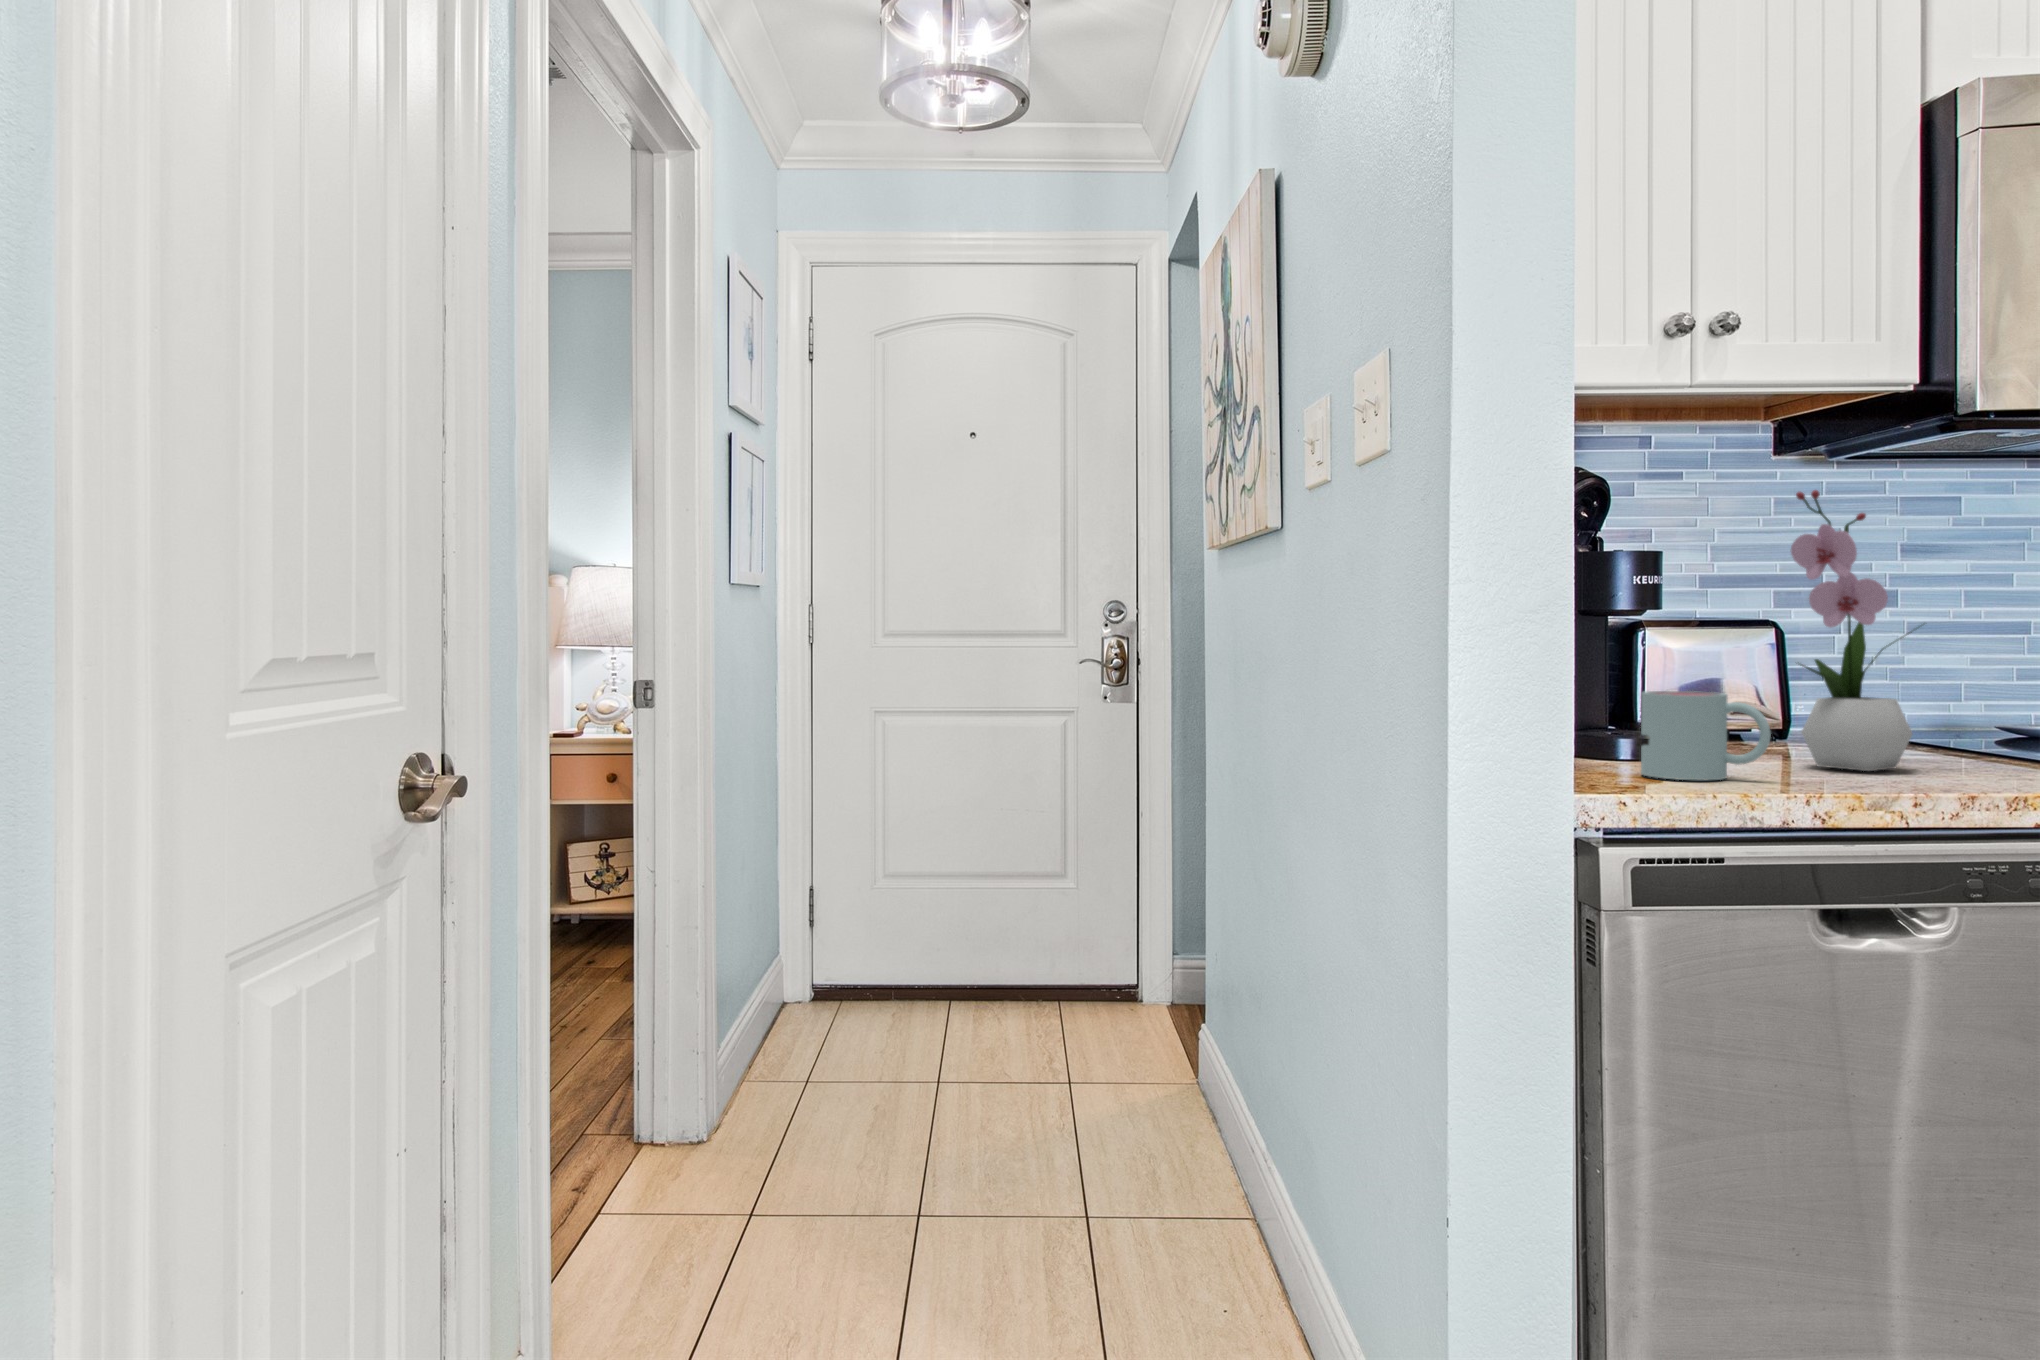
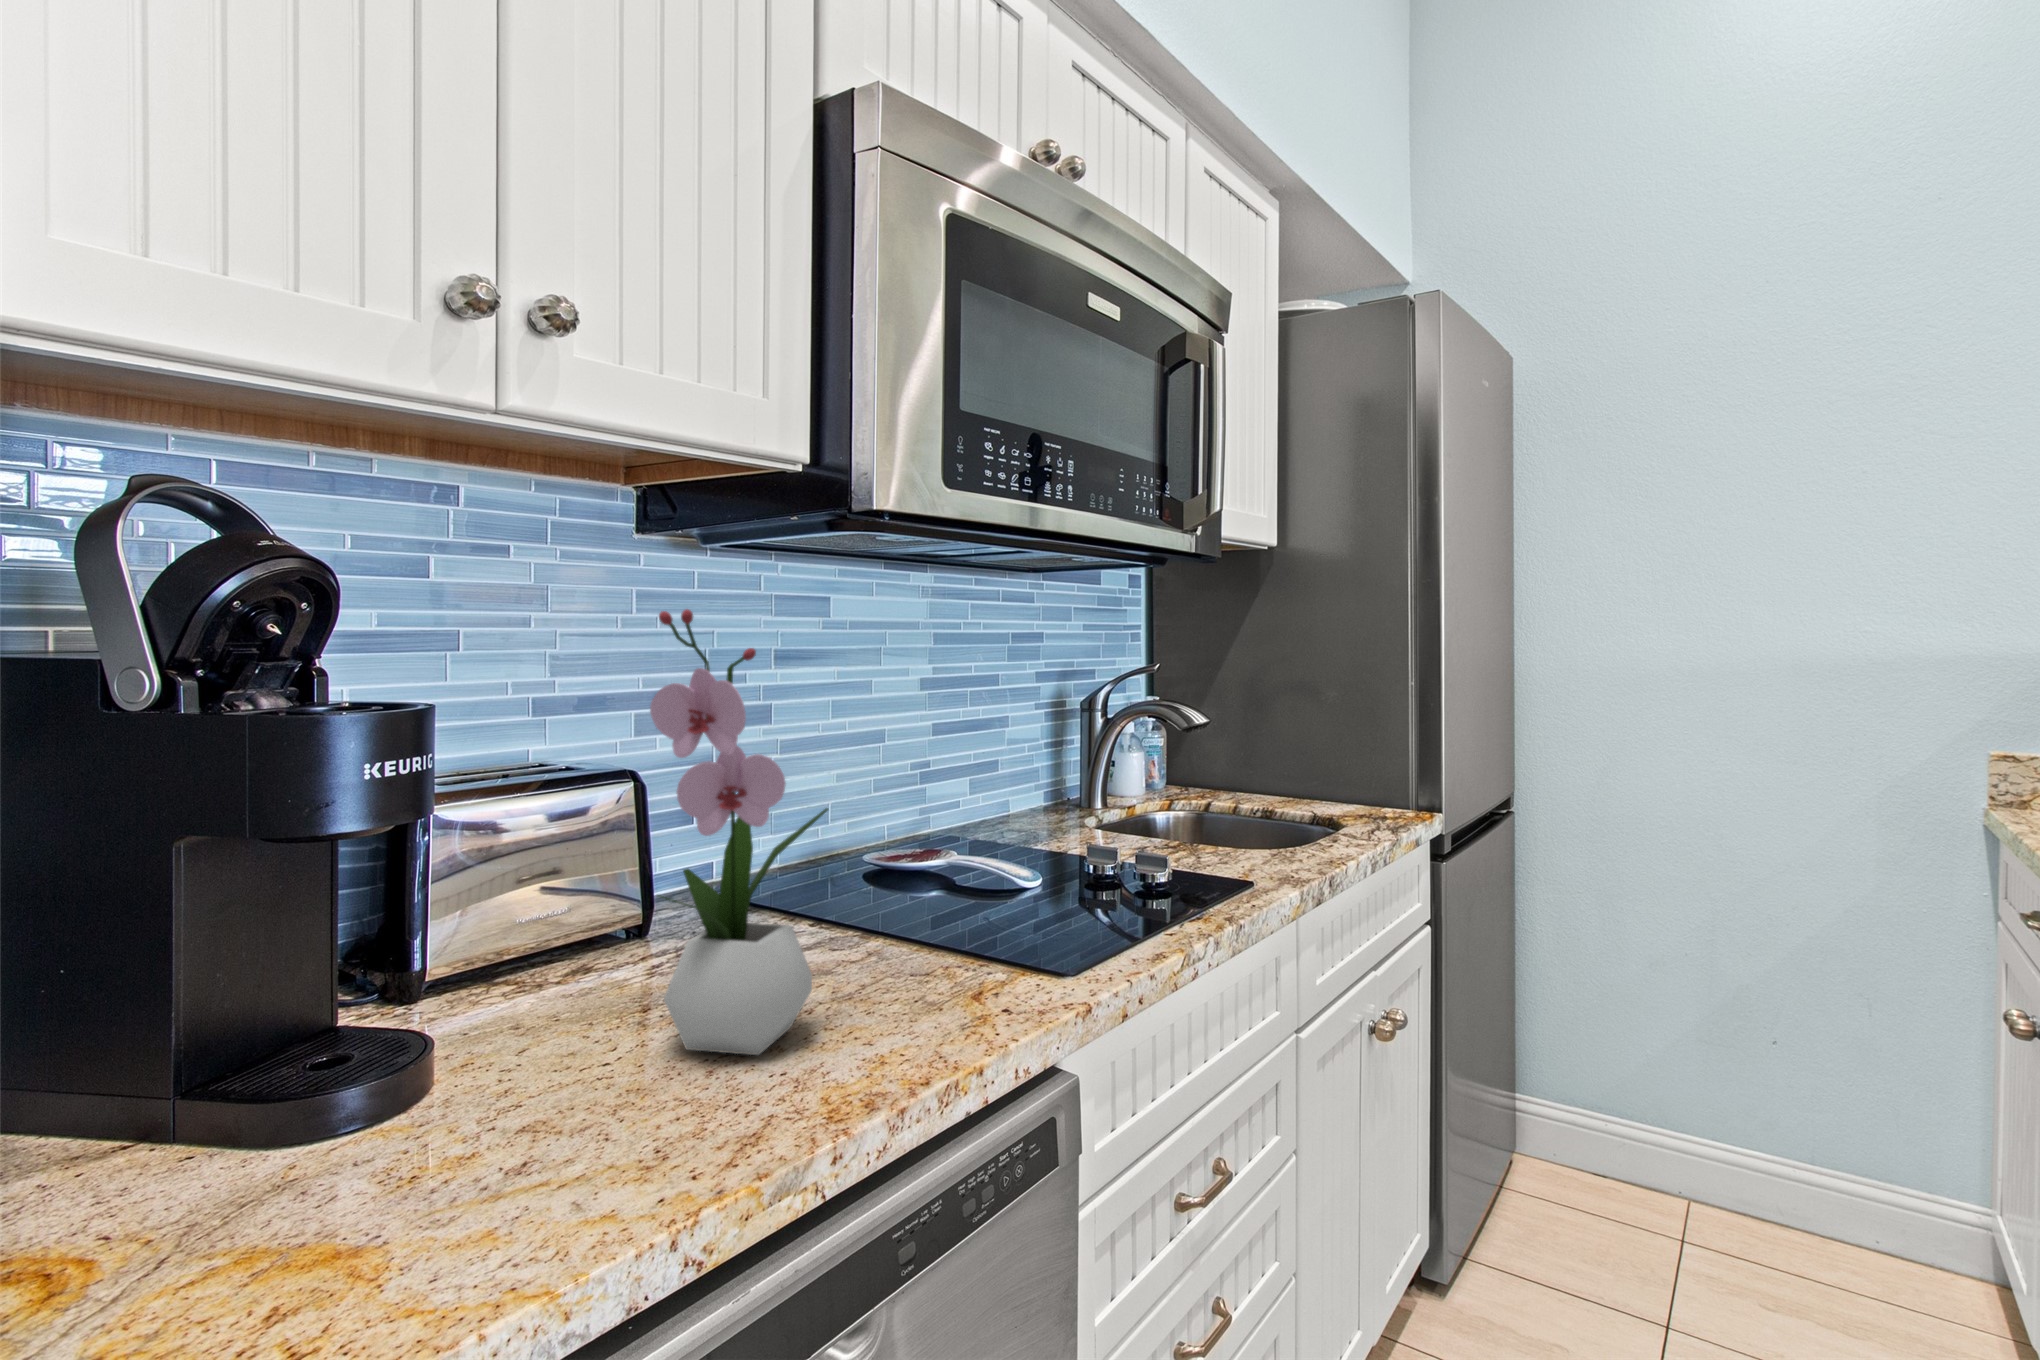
mug: present [1641,691,1771,780] -> none [361,990,612,1218]

